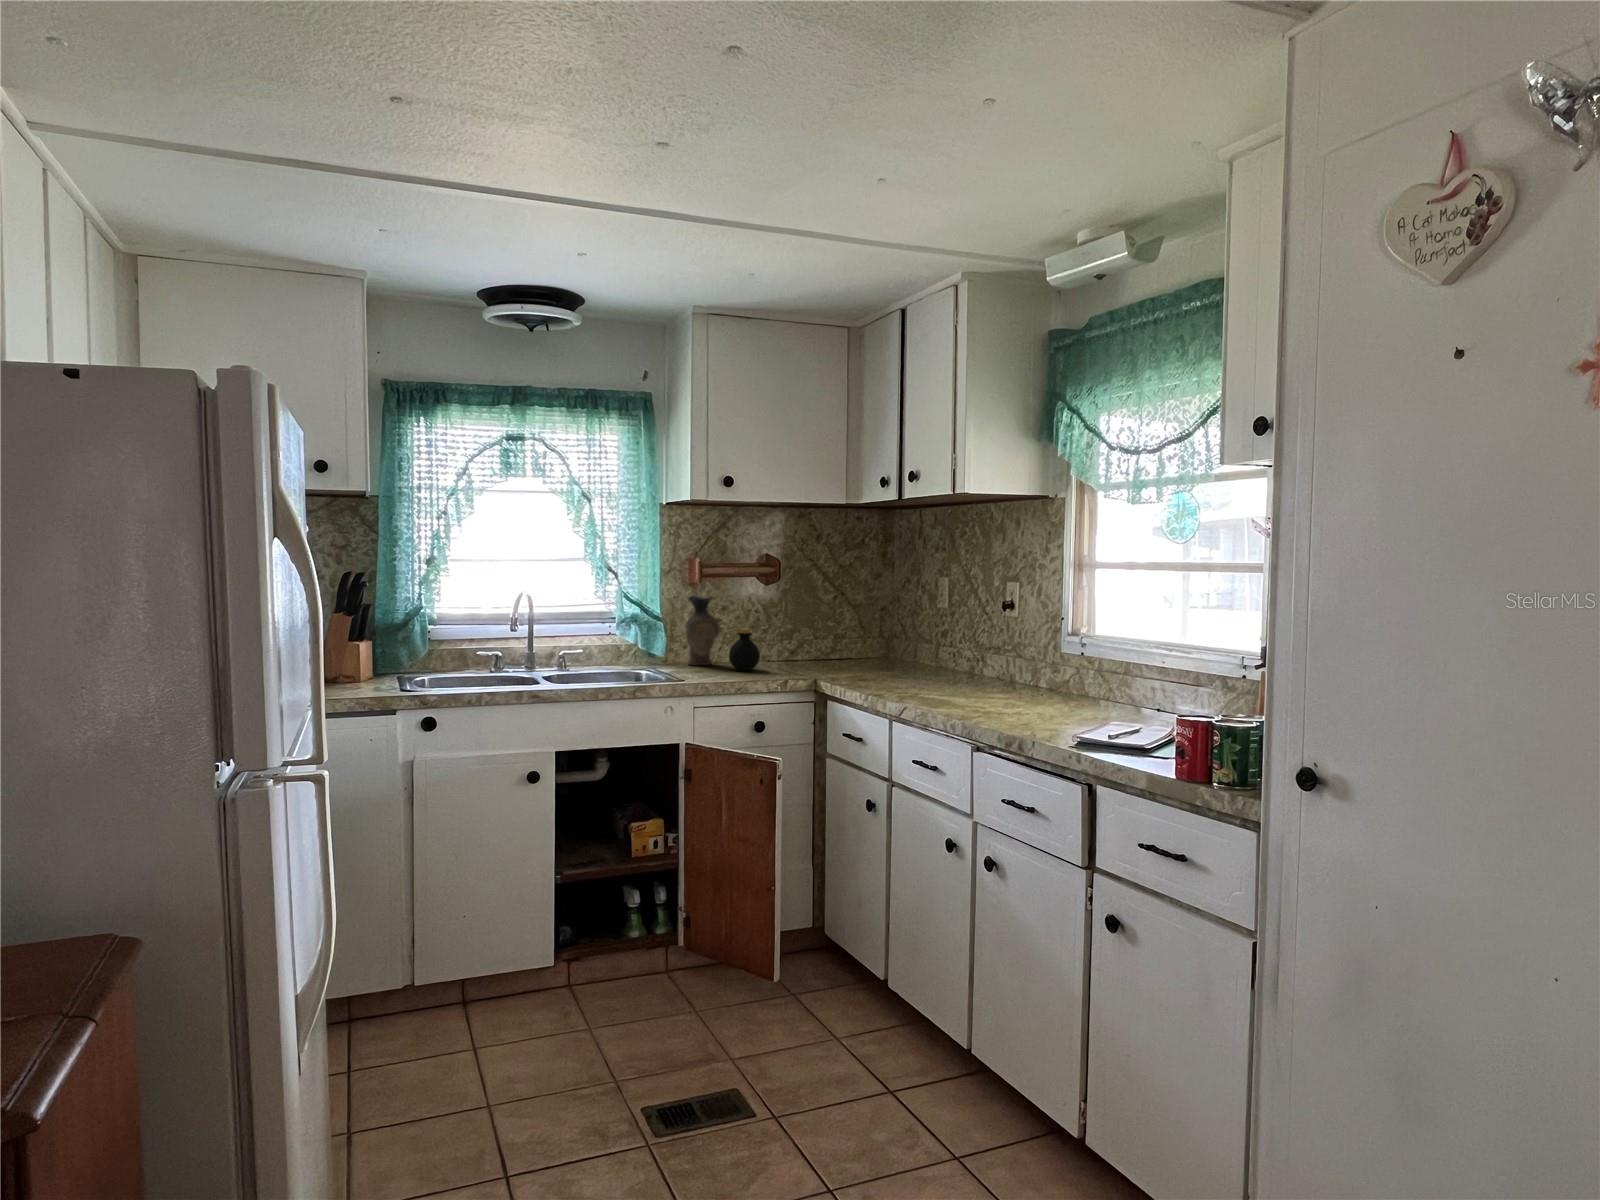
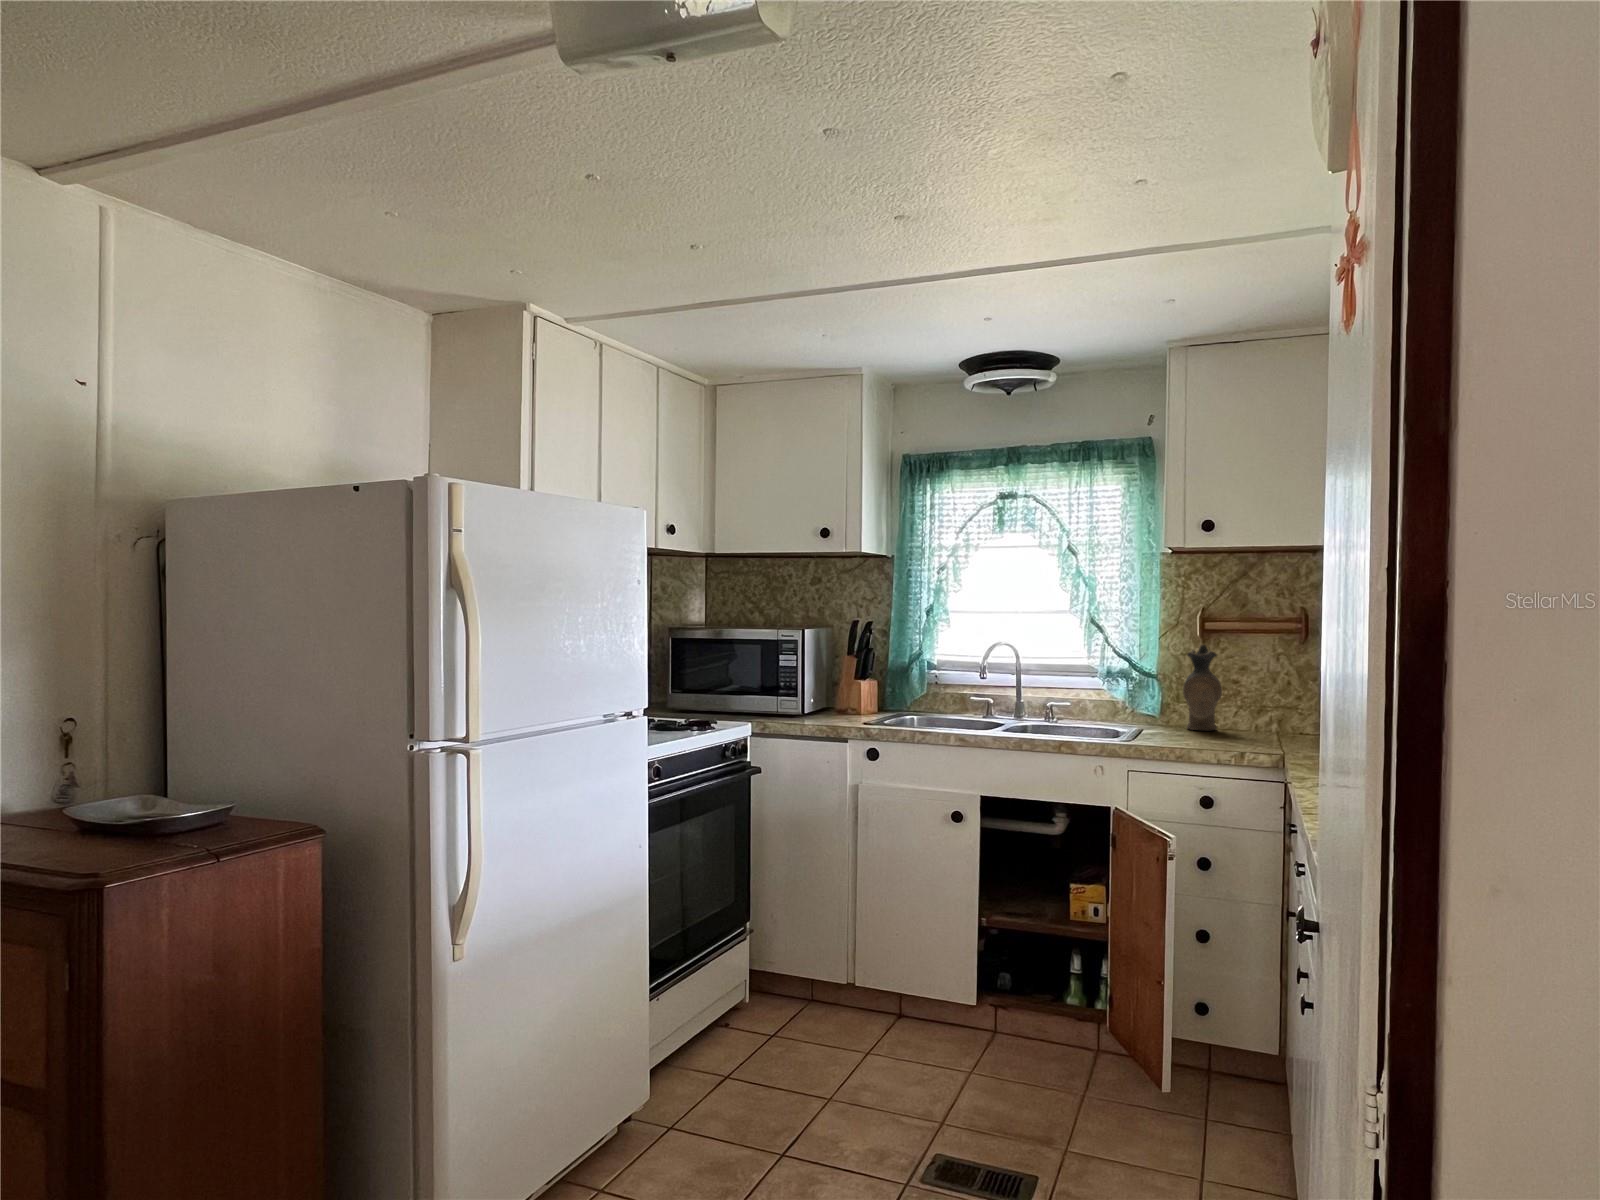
bottle: present [729,628,760,671] -> none [1216,690,1255,739]

